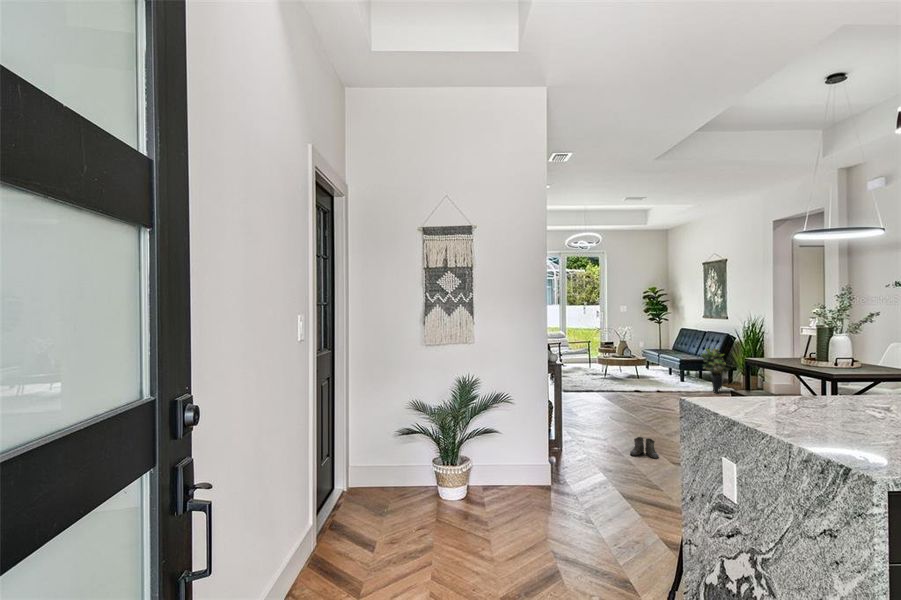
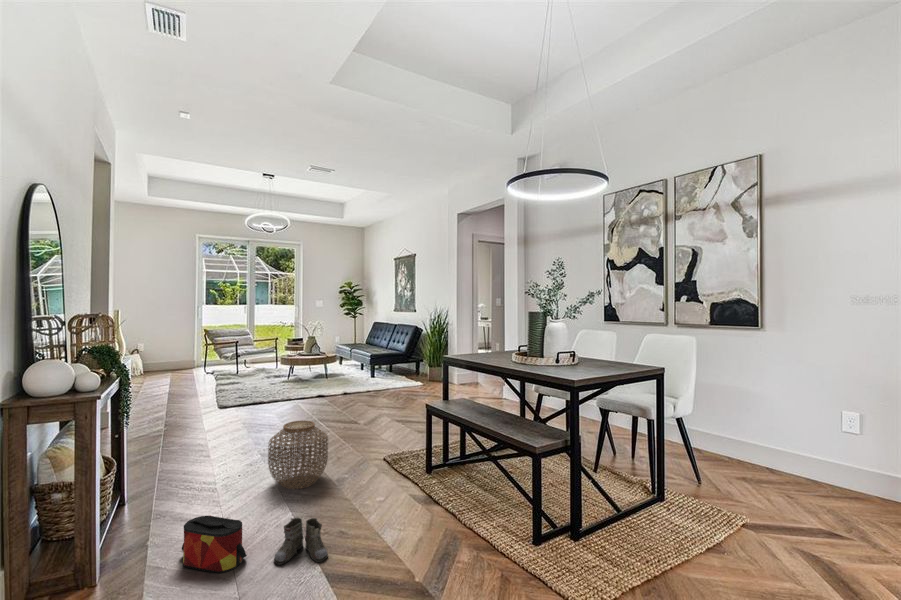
potted plant: present [701,348,729,393] -> none [392,341,421,392]
woven basket: none [615,393,652,434] -> present [268,420,328,489]
bag: none [583,428,616,454] -> present [182,516,247,573]

